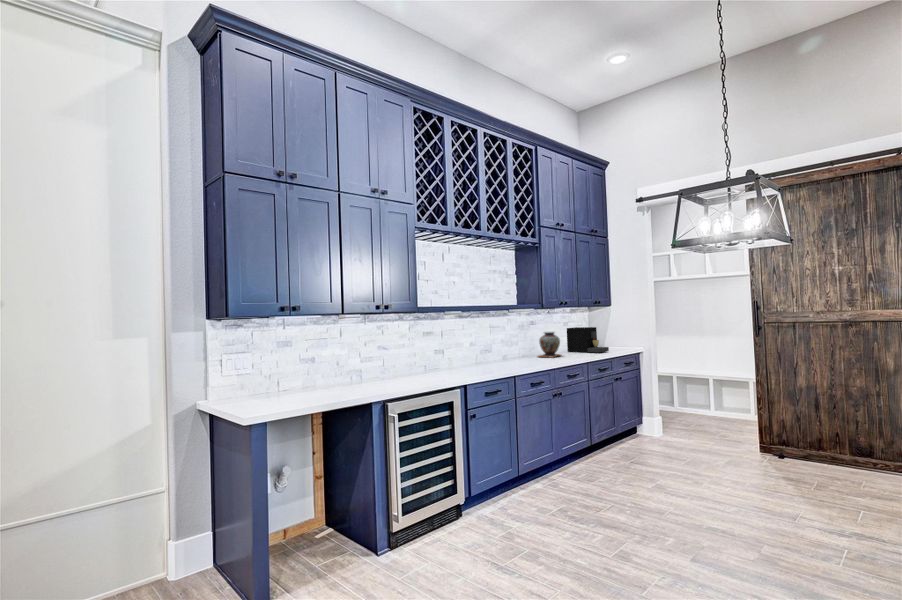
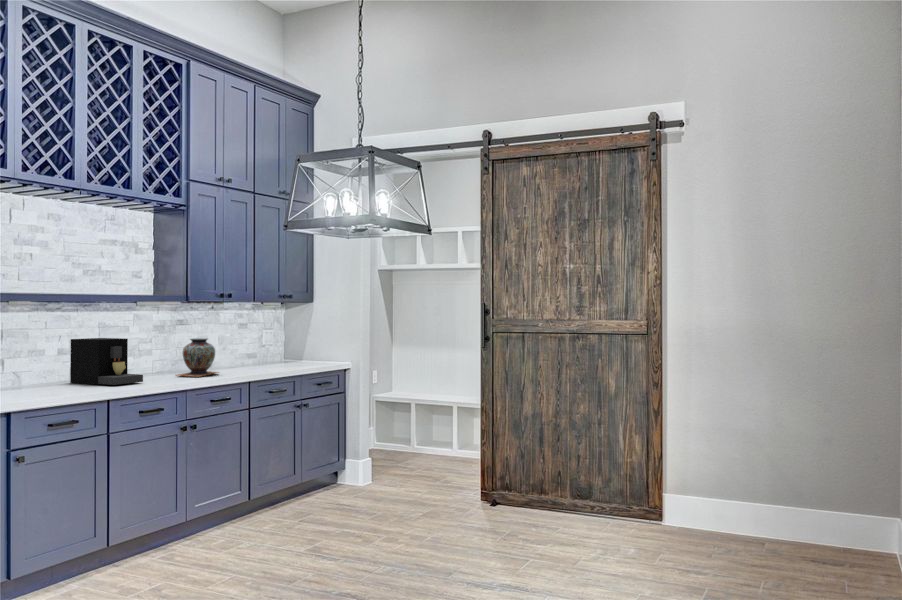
coffee maker: present [567,327,609,353] -> present [70,338,143,385]

